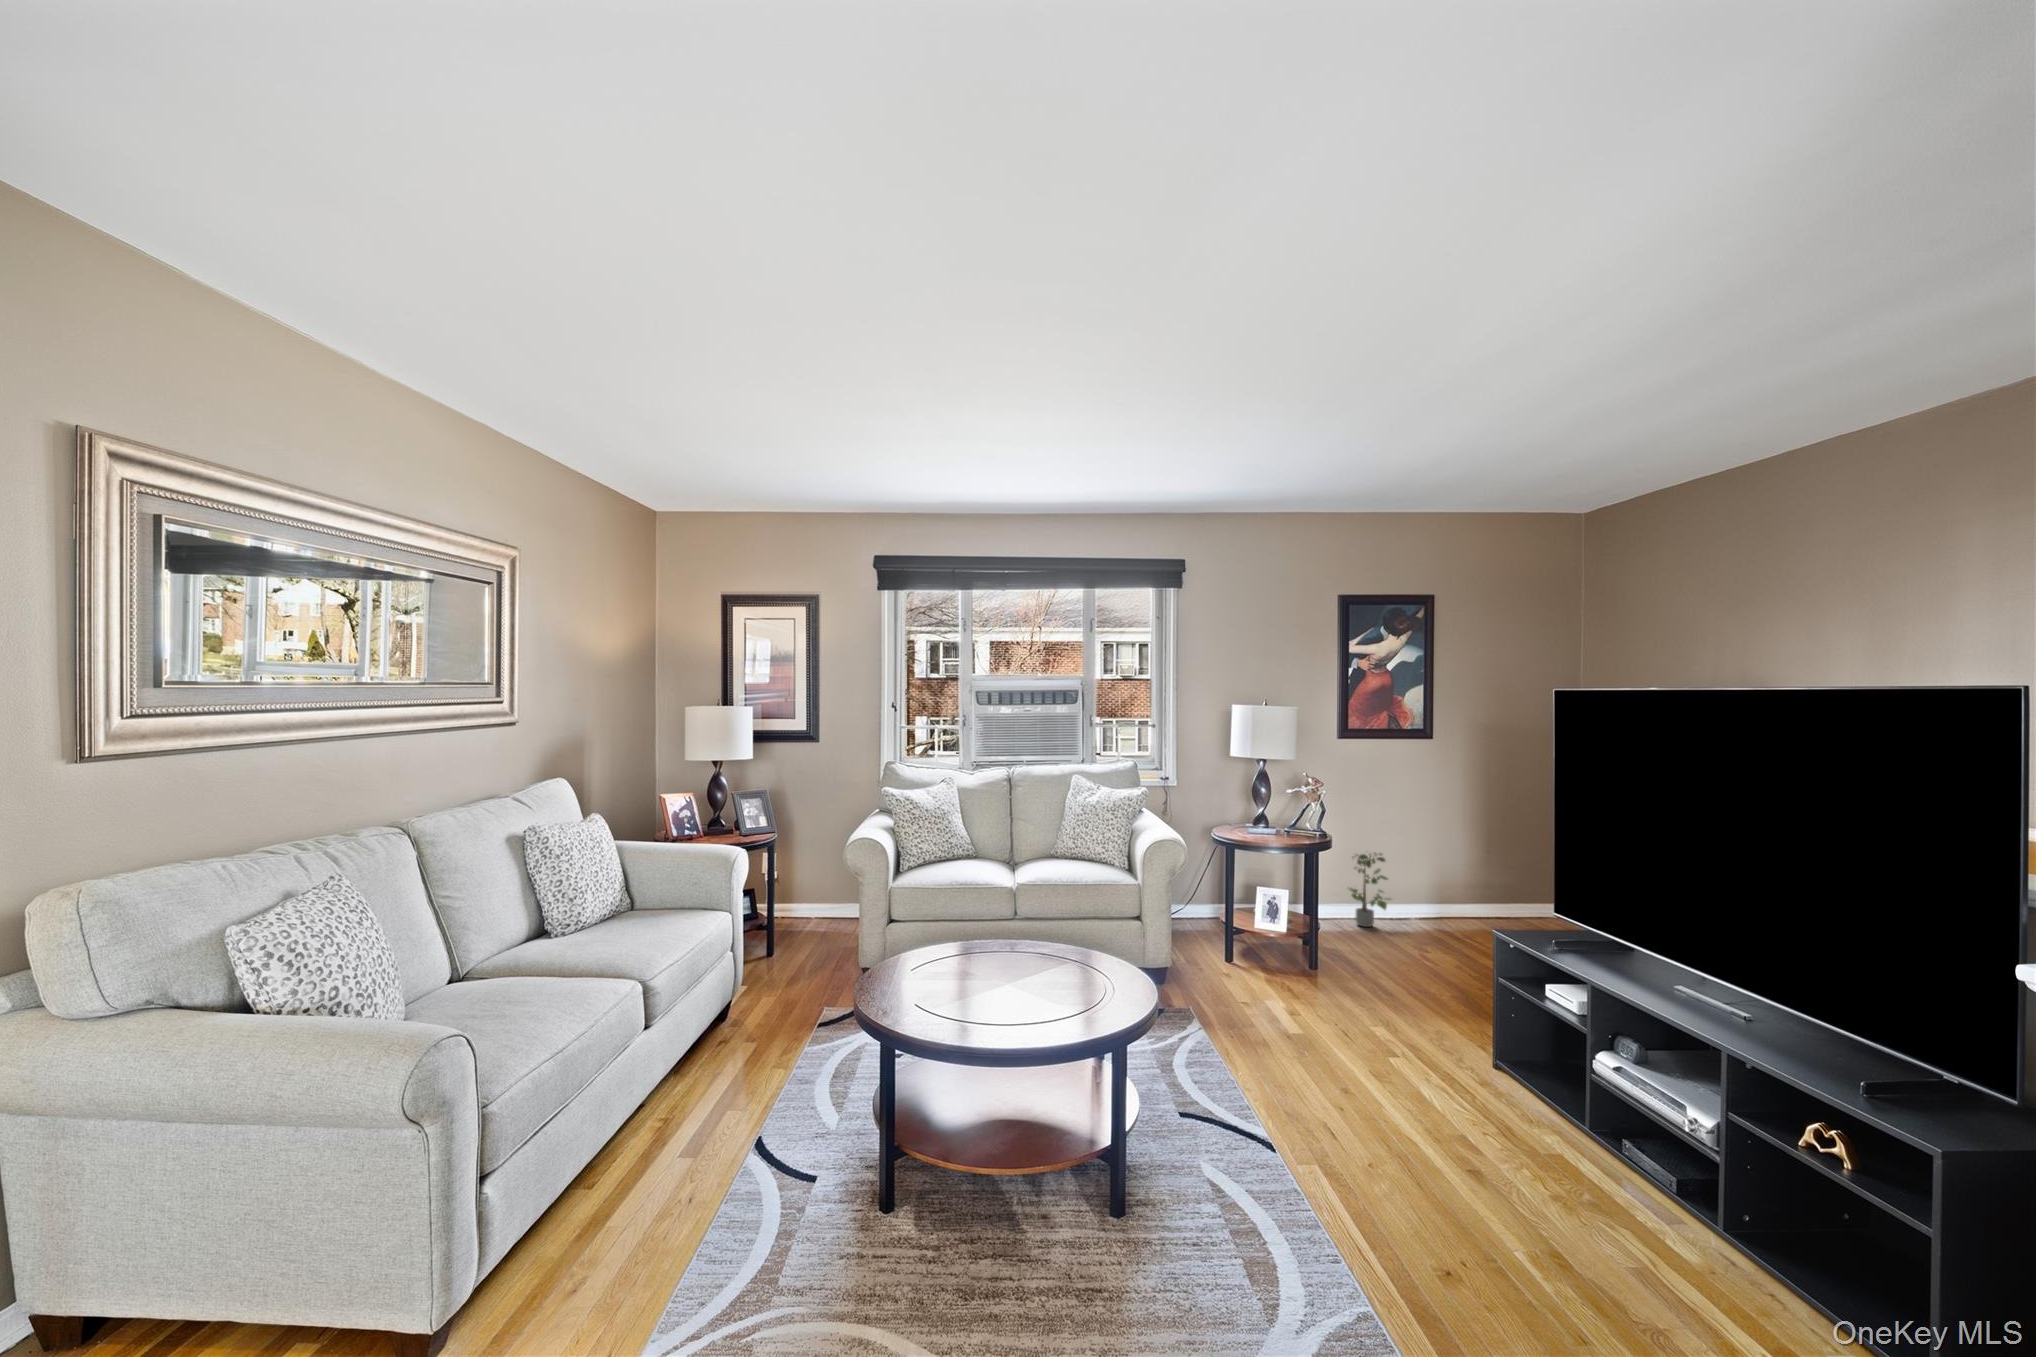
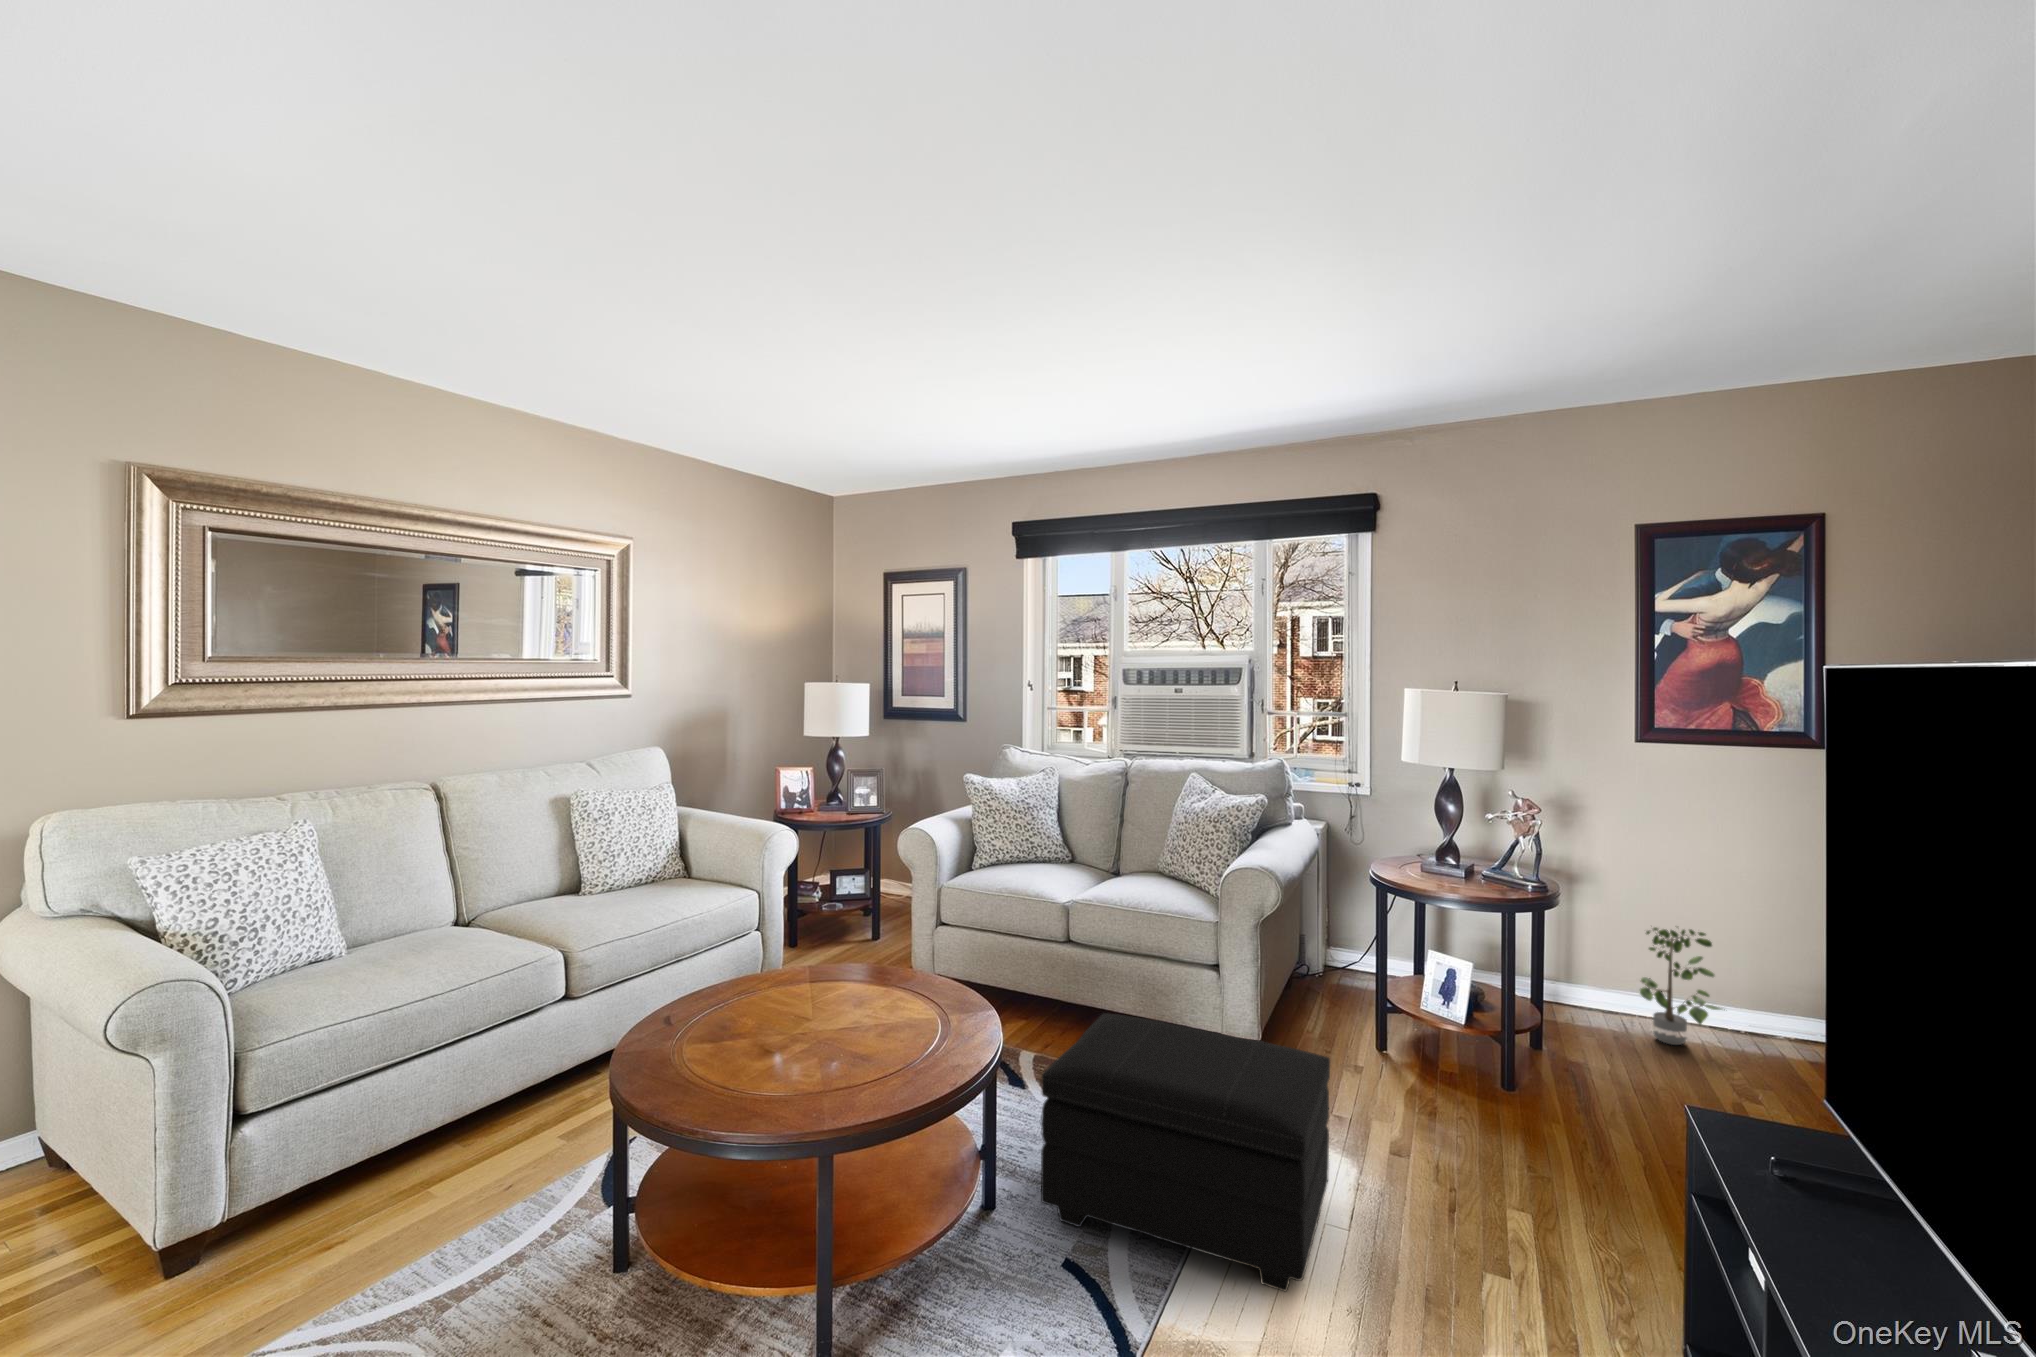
footstool: none [1176,947,1396,1103] -> present [1041,1013,1330,1291]

